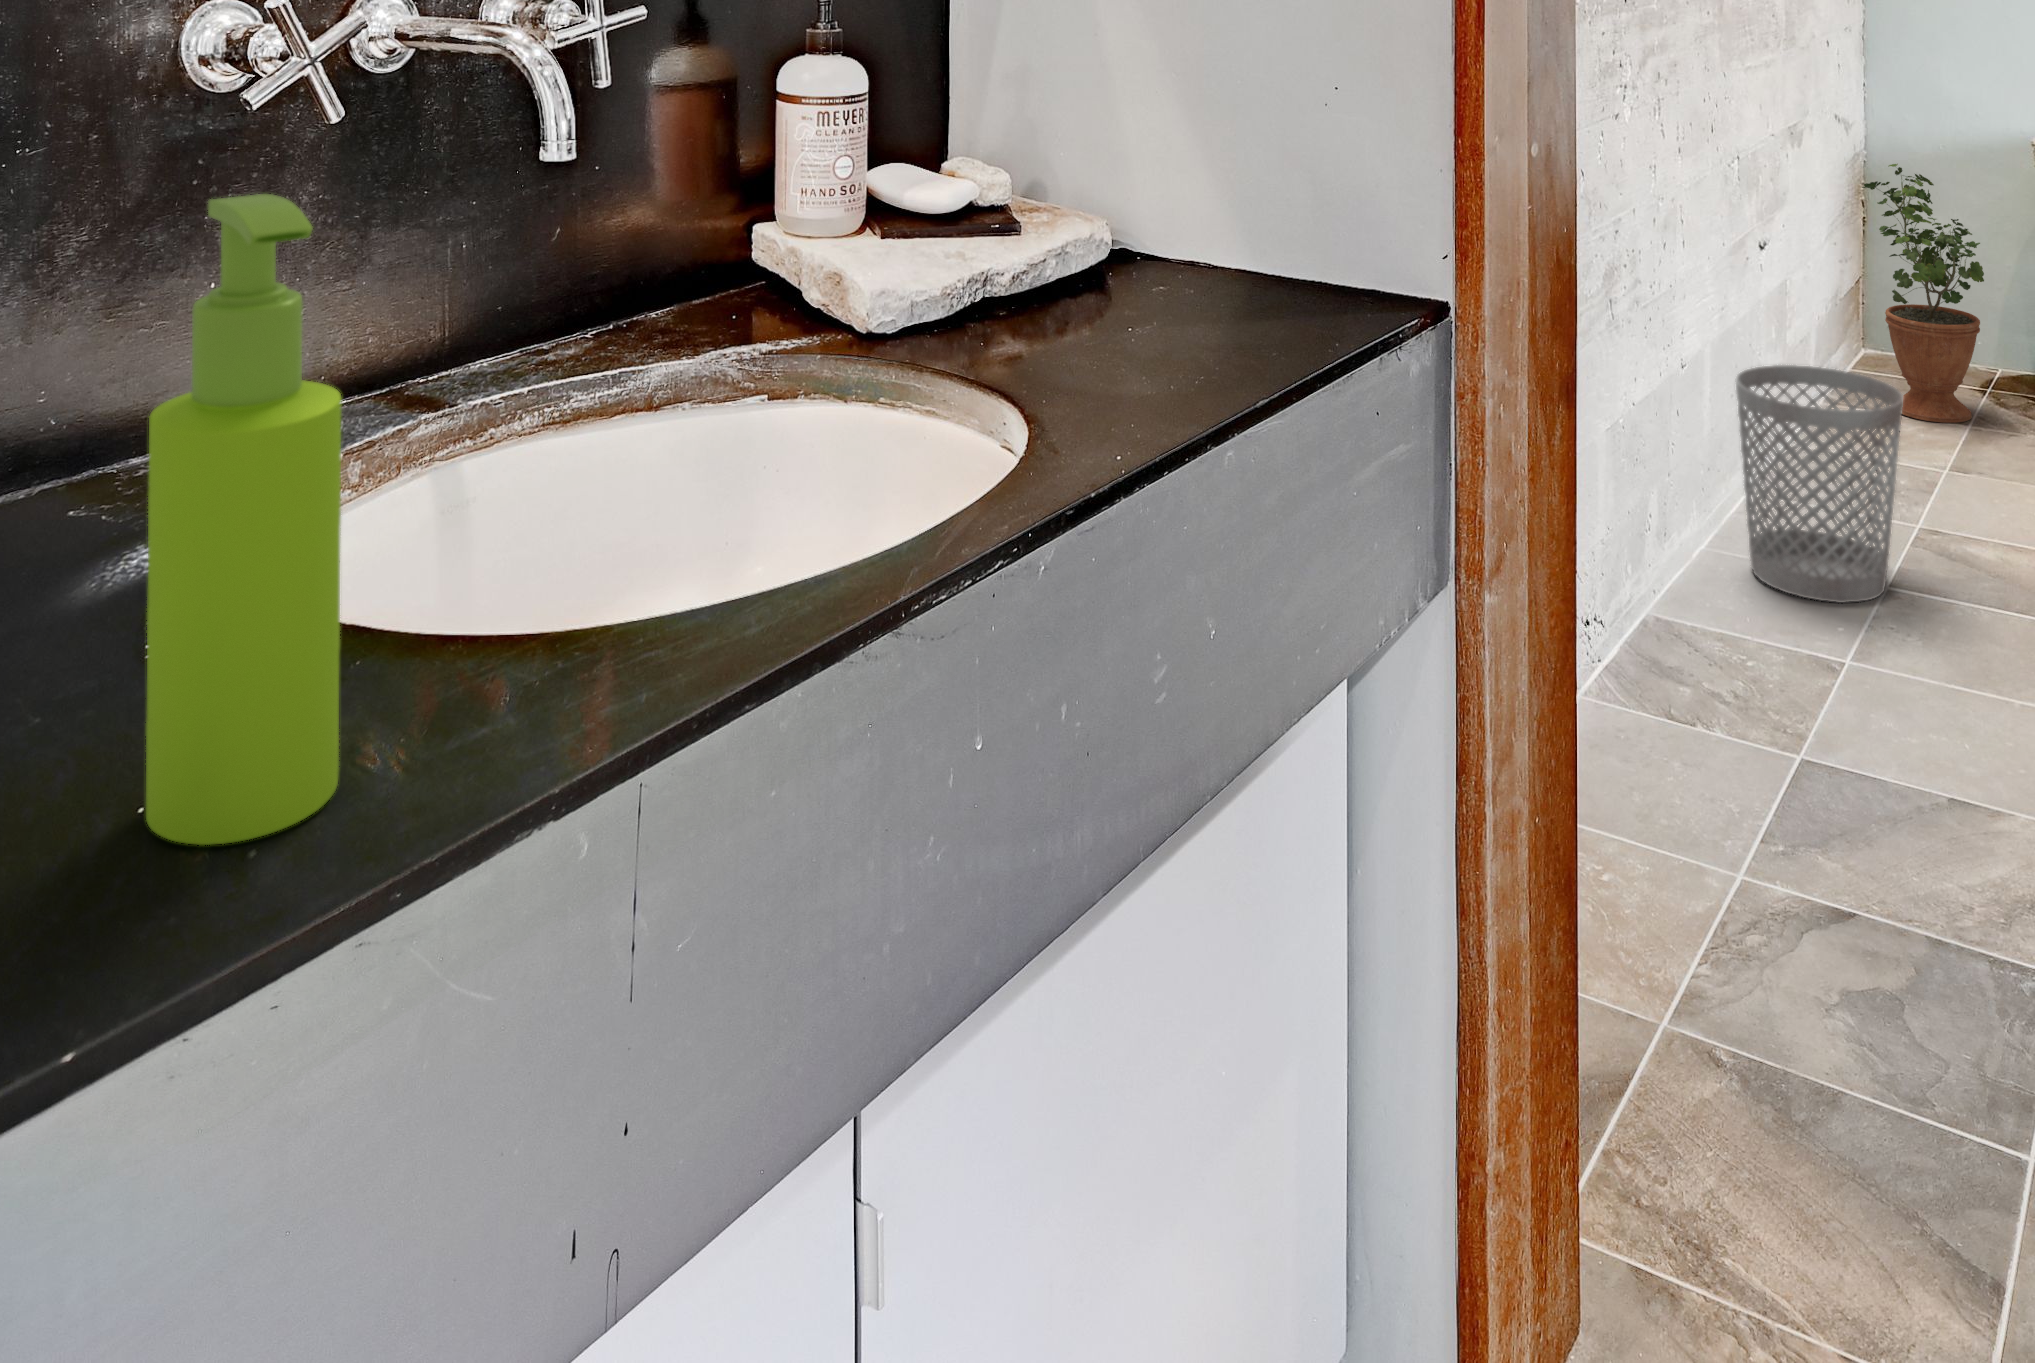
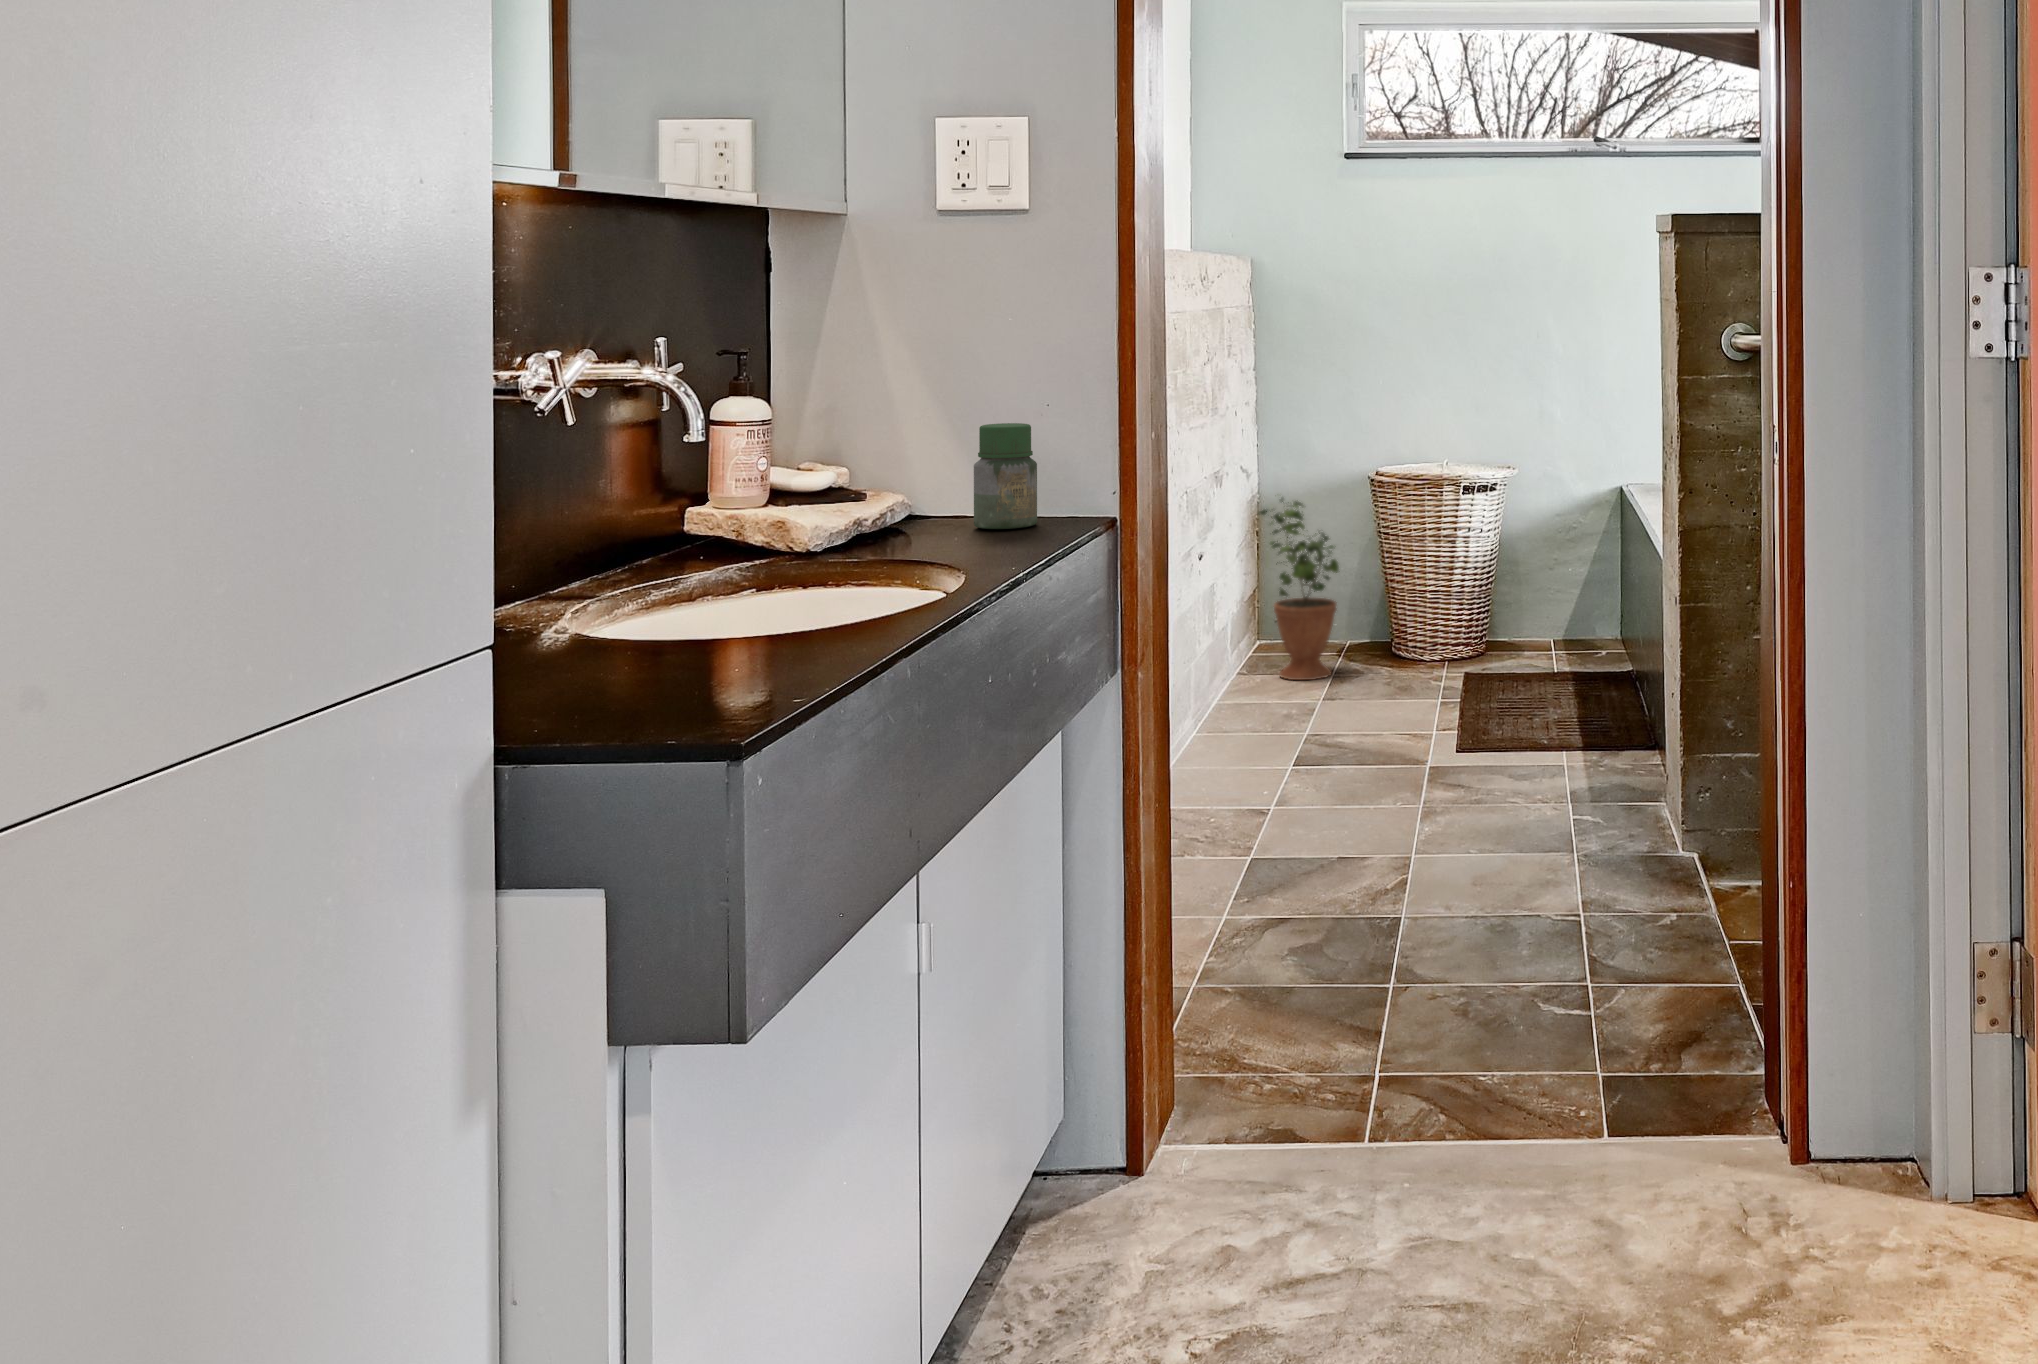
jar: none [1175,129,1287,332] -> present [974,423,1037,529]
soap dispenser: present [146,194,342,845] -> none [741,414,826,662]
wastebasket: present [1736,365,1903,603] -> none [1186,630,1296,787]

